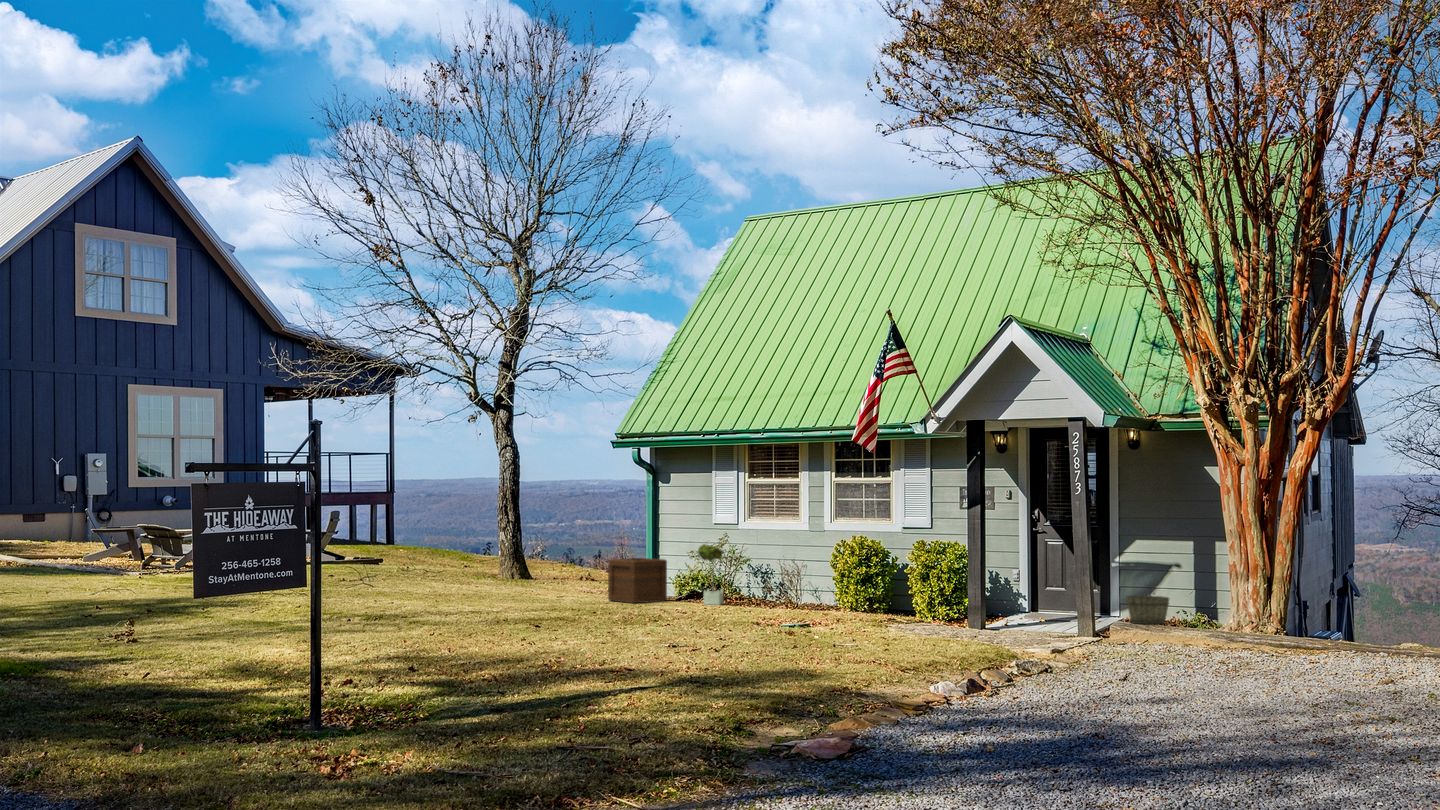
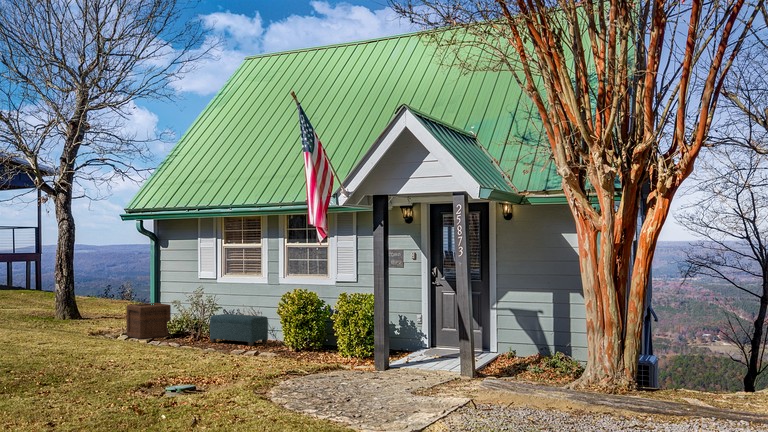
potted tree: present [698,544,723,605] -> none [187,294,208,341]
bench: none [733,571,810,609] -> present [210,314,268,346]
wooden bucket: present [1126,590,1170,624] -> none [502,333,537,364]

